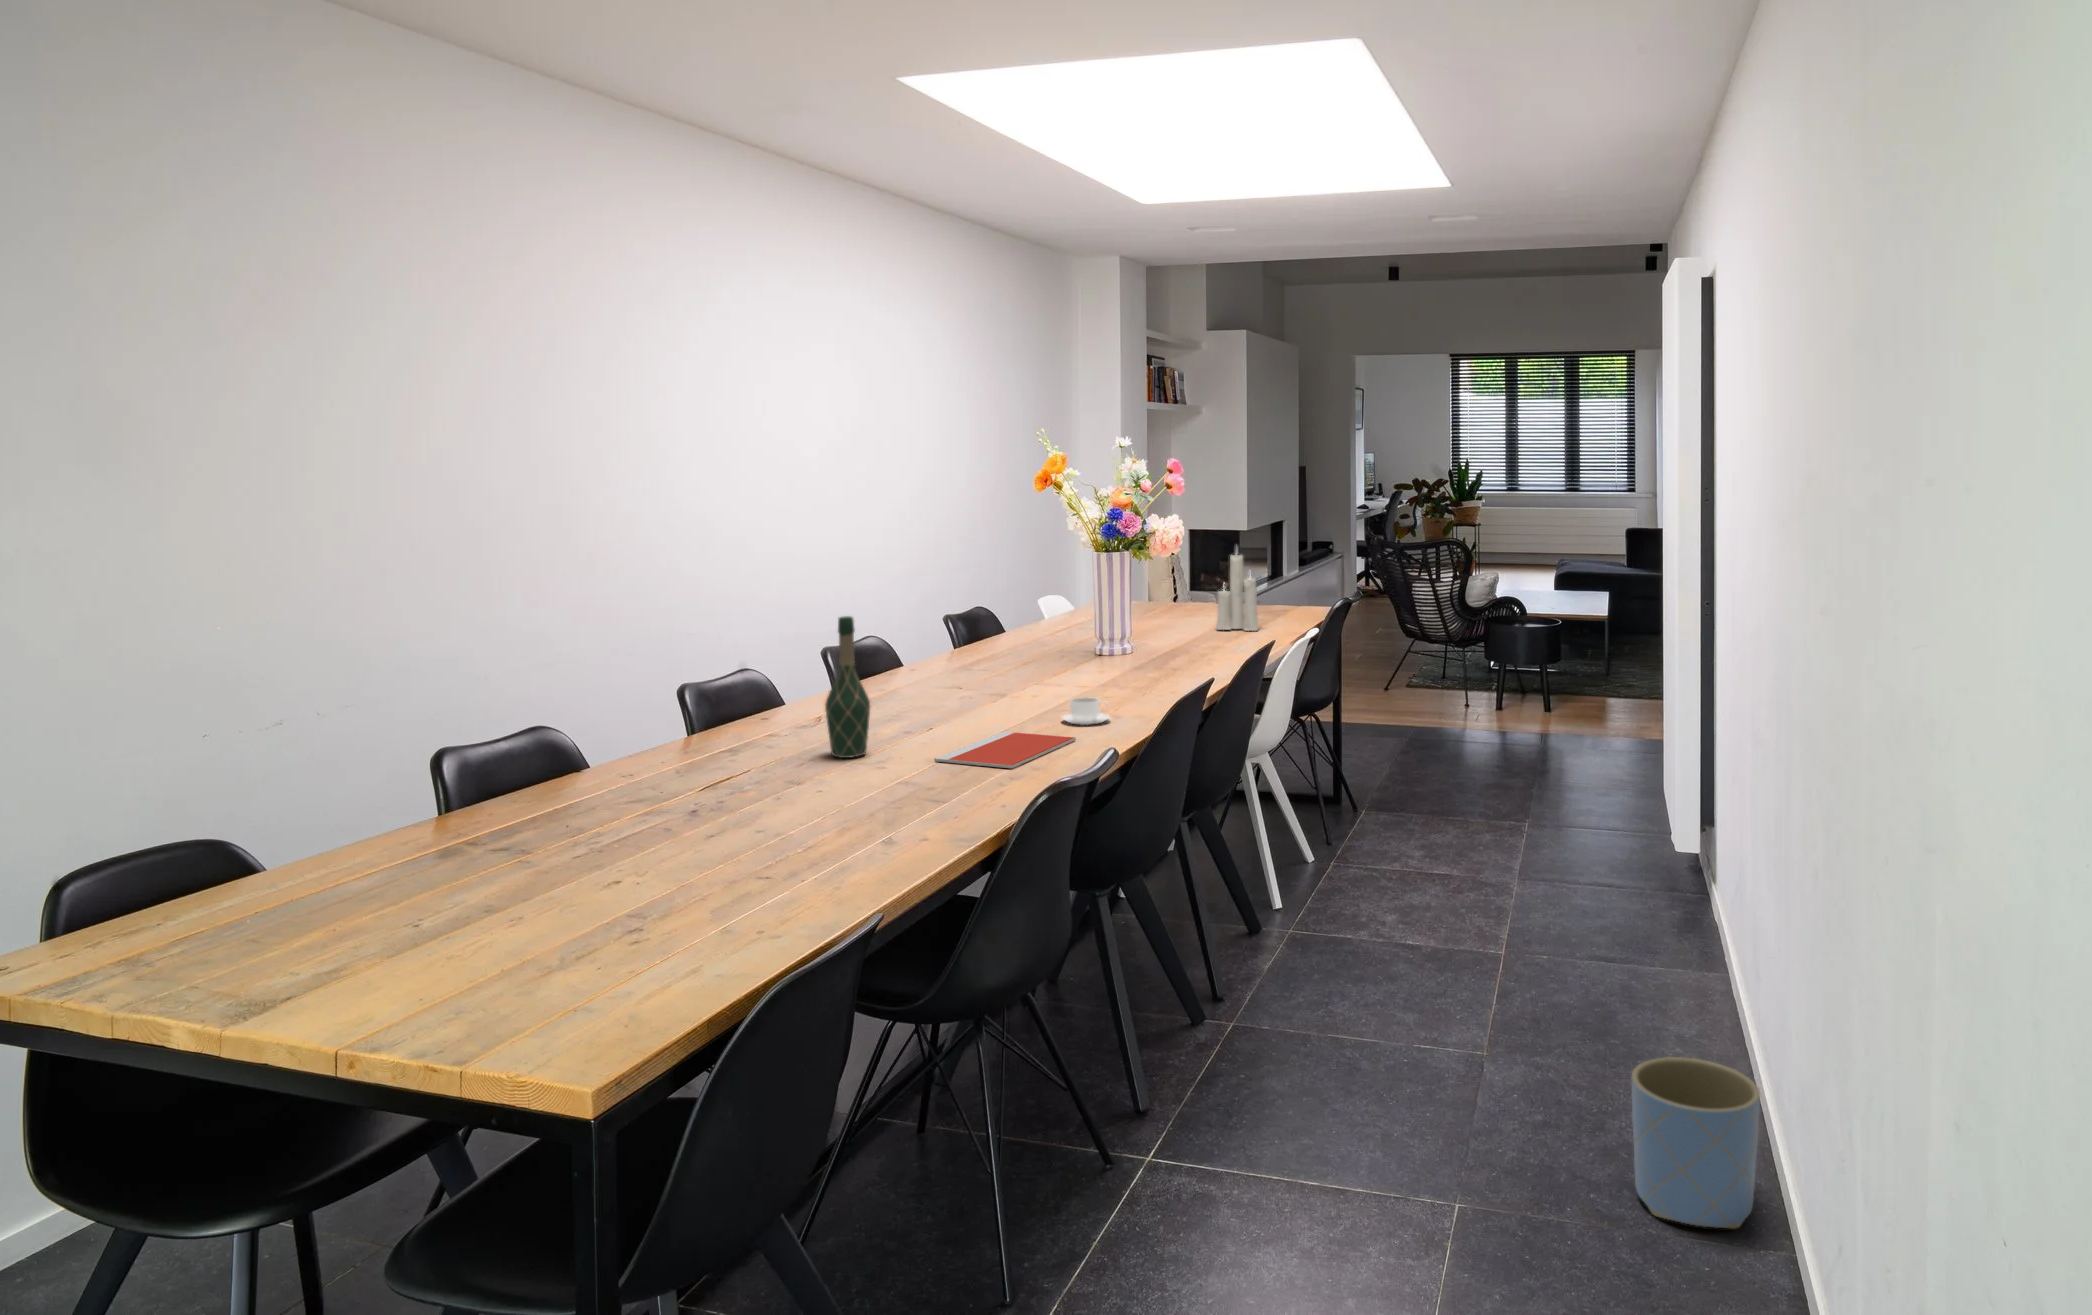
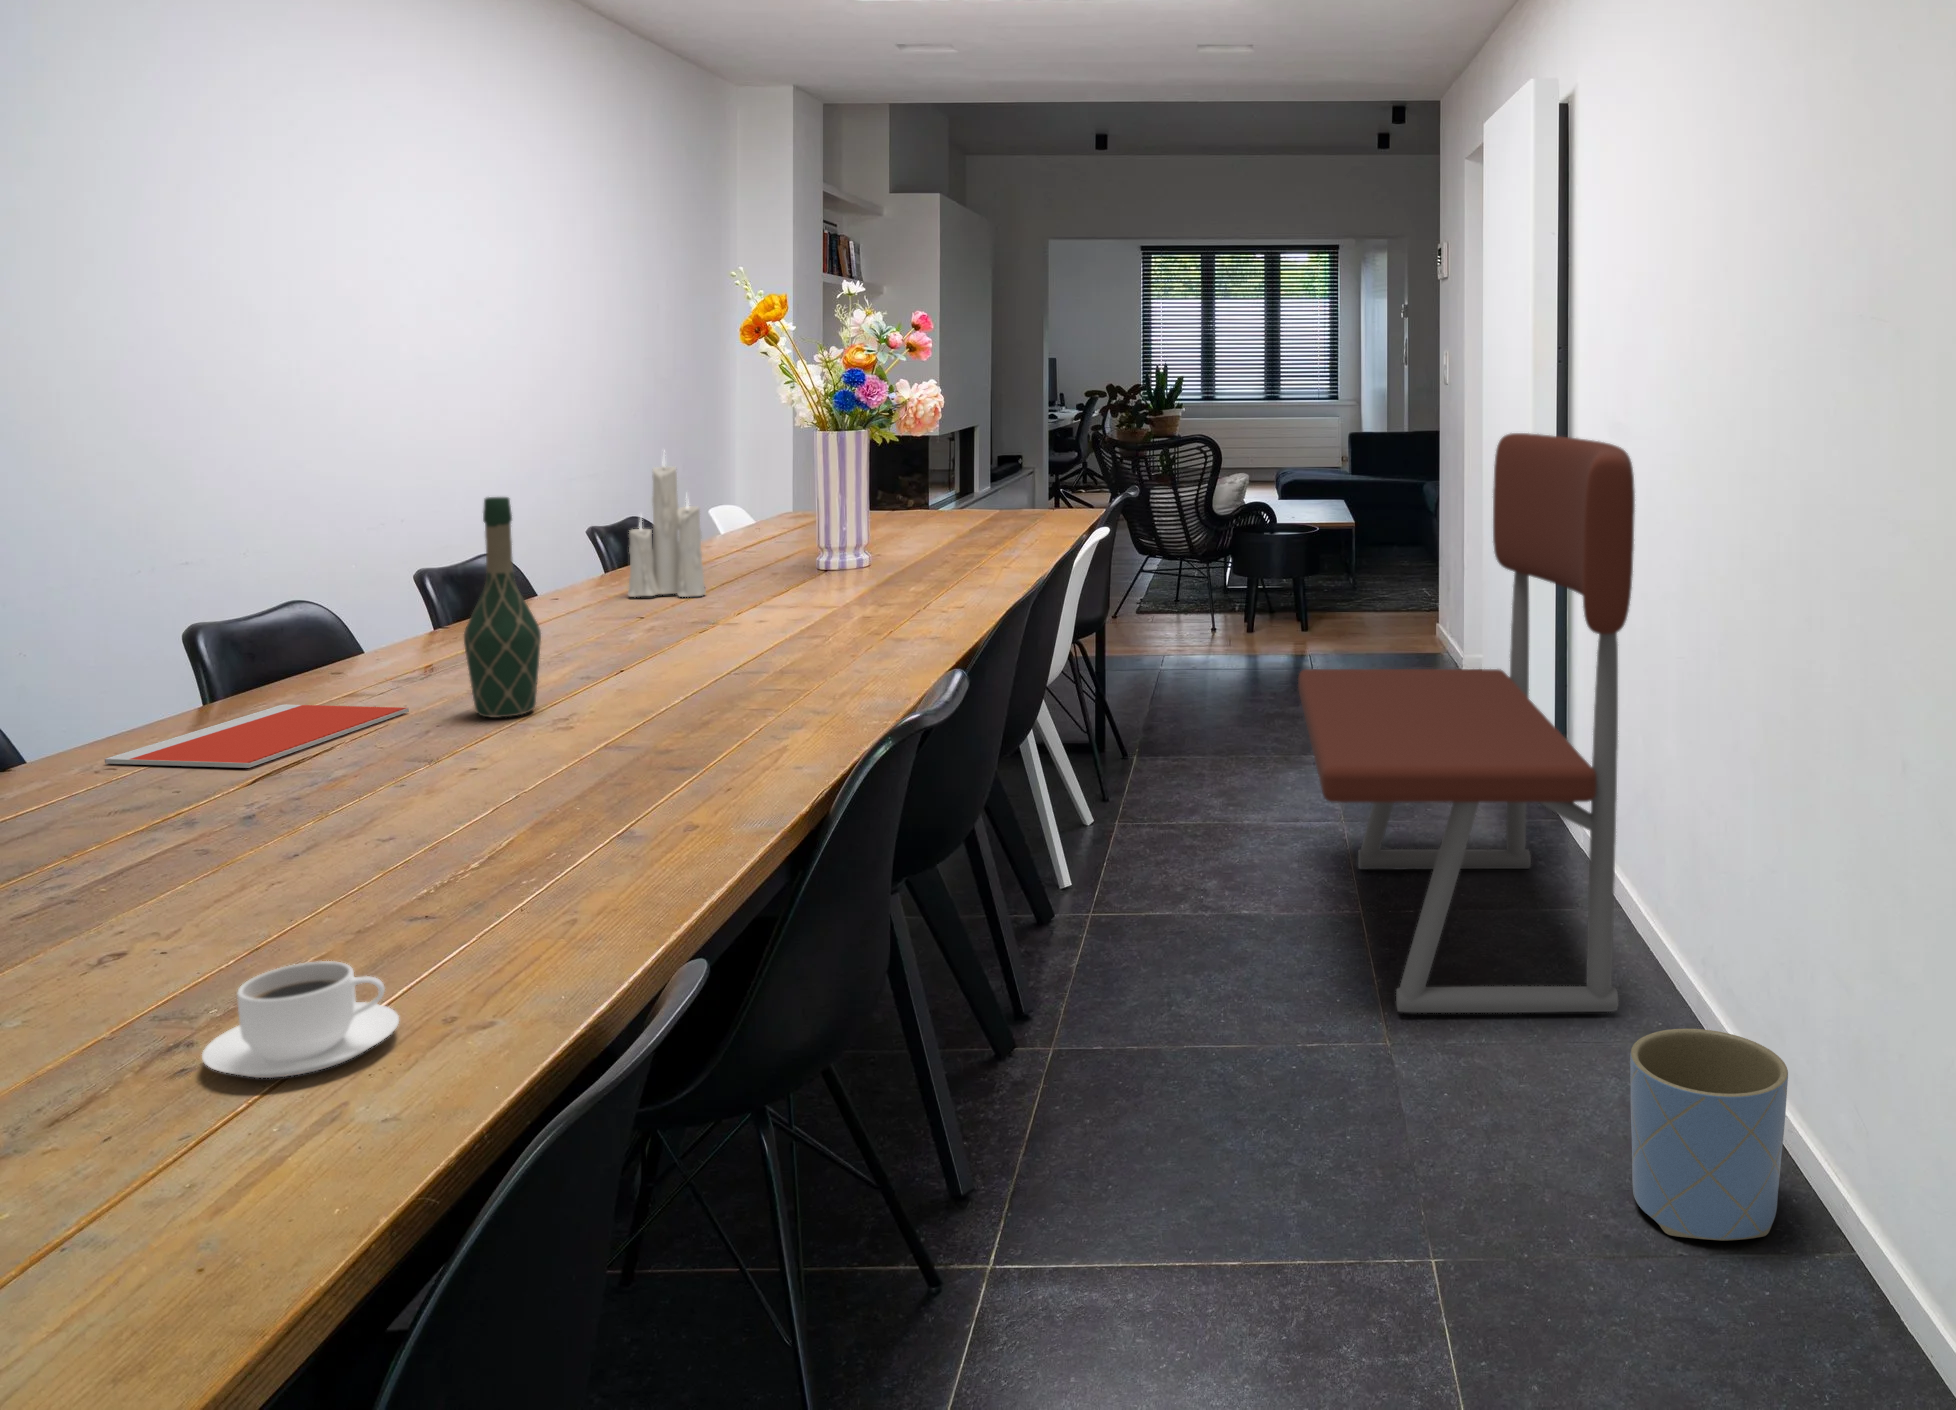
candle: present [1216,554,1258,631] -> present [628,458,706,597]
bench: none [1438,558,1717,1049] -> present [1298,433,1635,1013]
coffee cup: present [1062,697,1109,725] -> present [202,961,399,1078]
notebook: present [935,732,1076,768] -> present [105,704,409,768]

